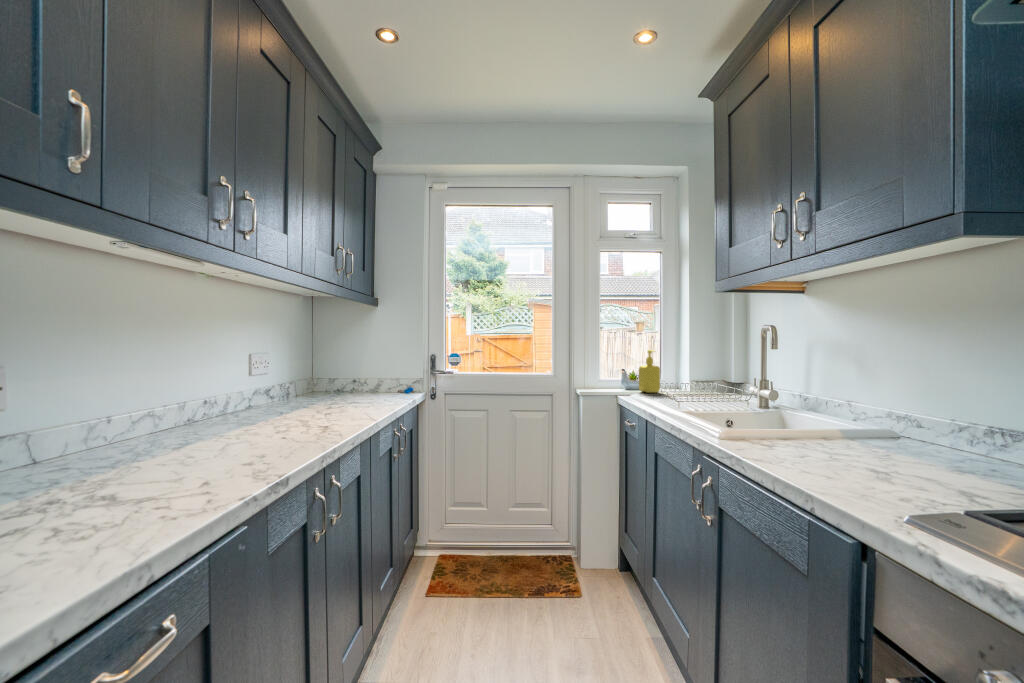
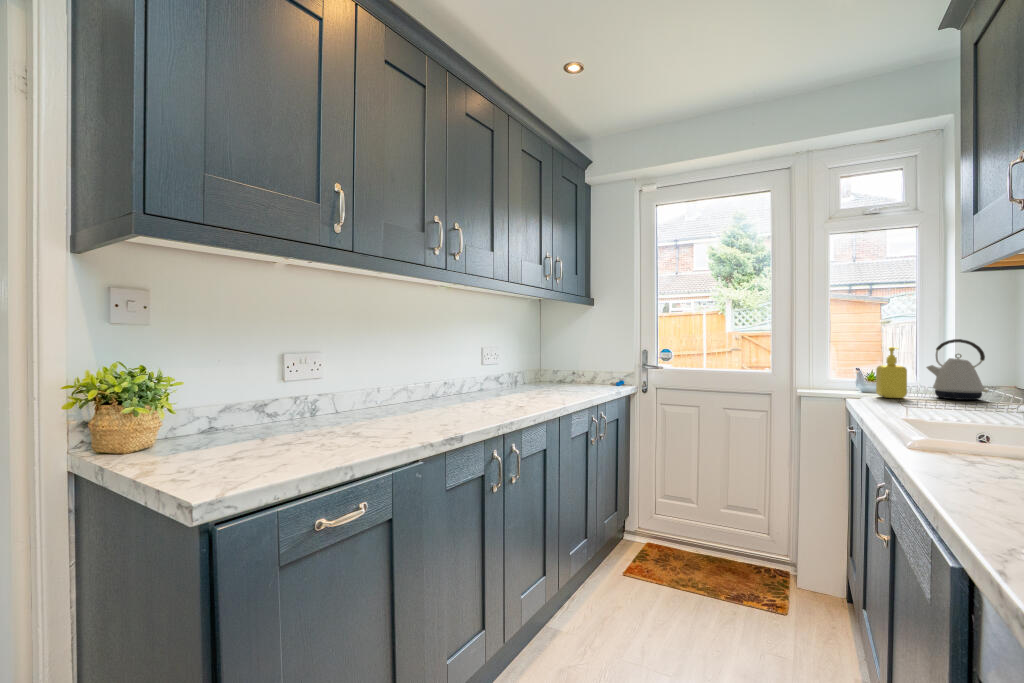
kettle: none [668,344,707,392] -> present [926,339,989,400]

